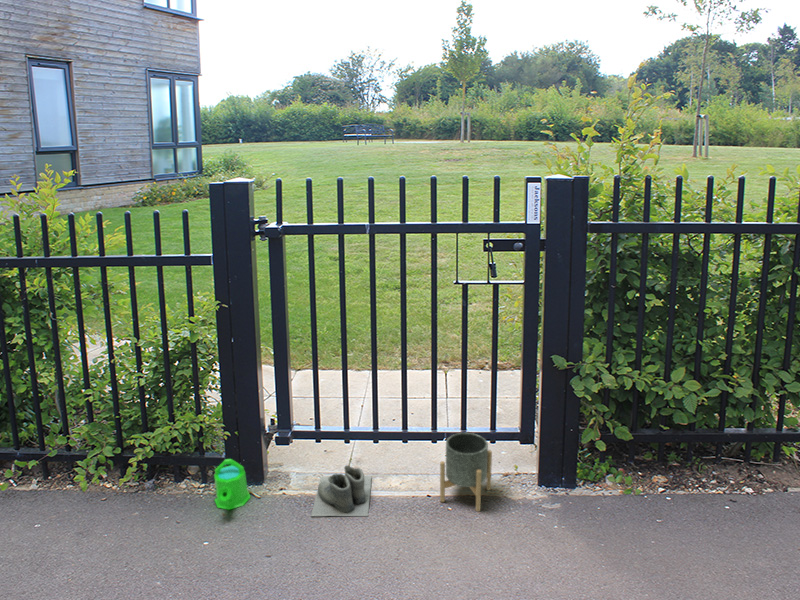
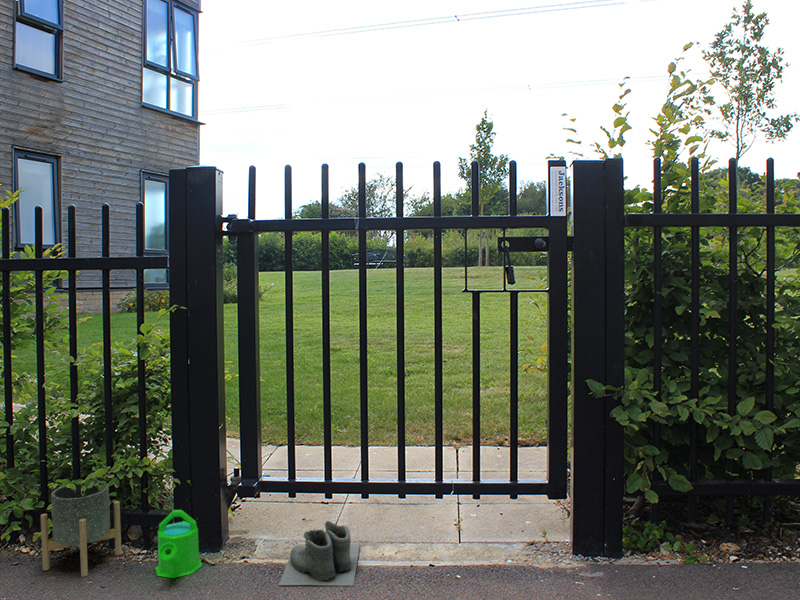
planter: present [440,433,492,511] -> present [41,481,121,577]

